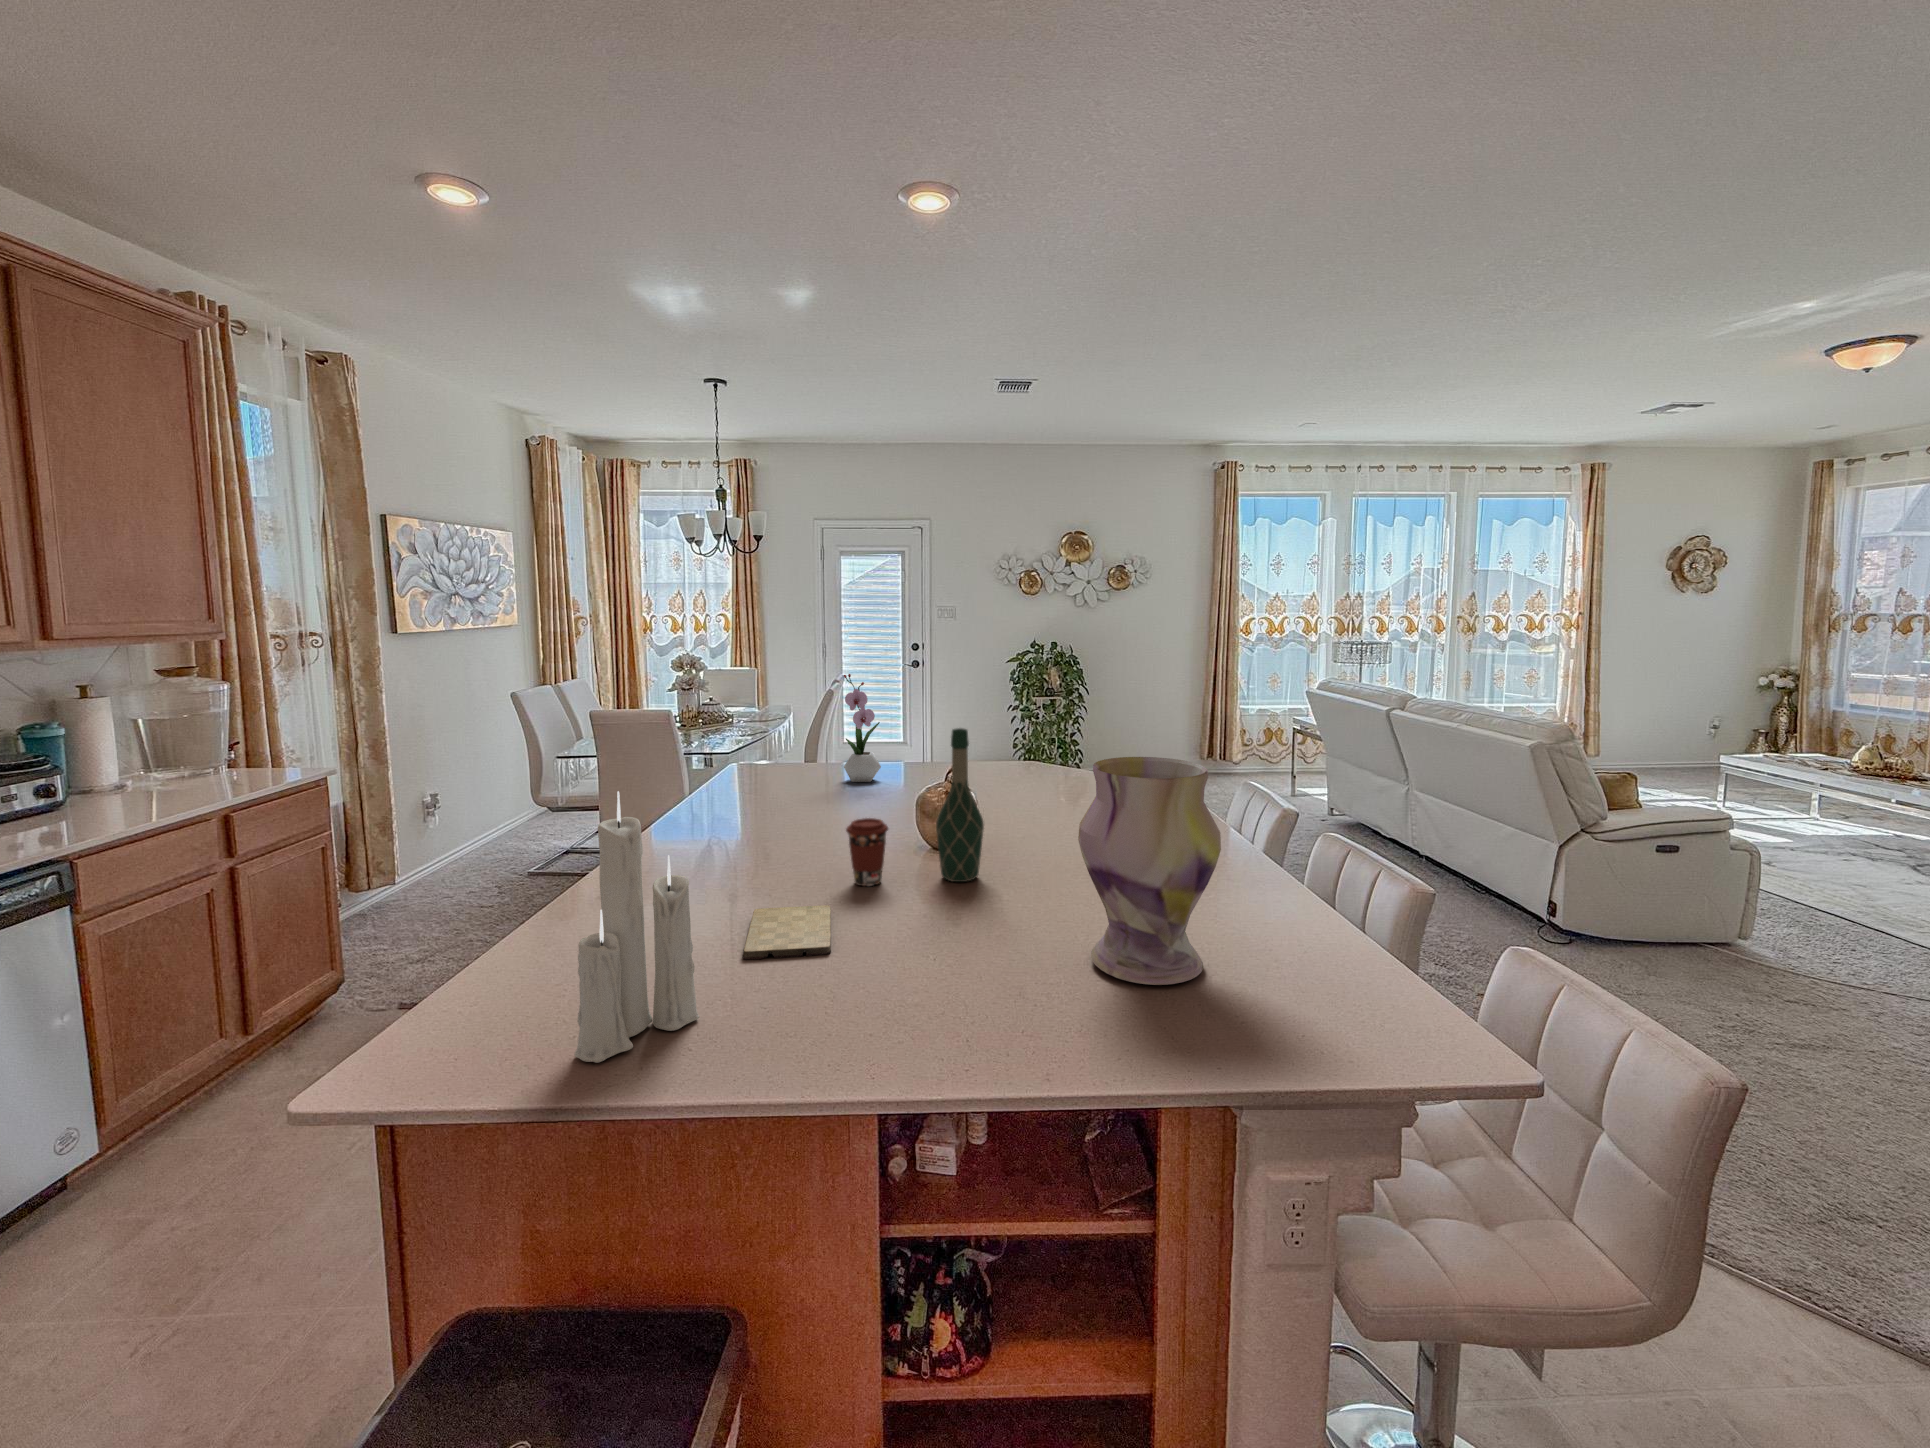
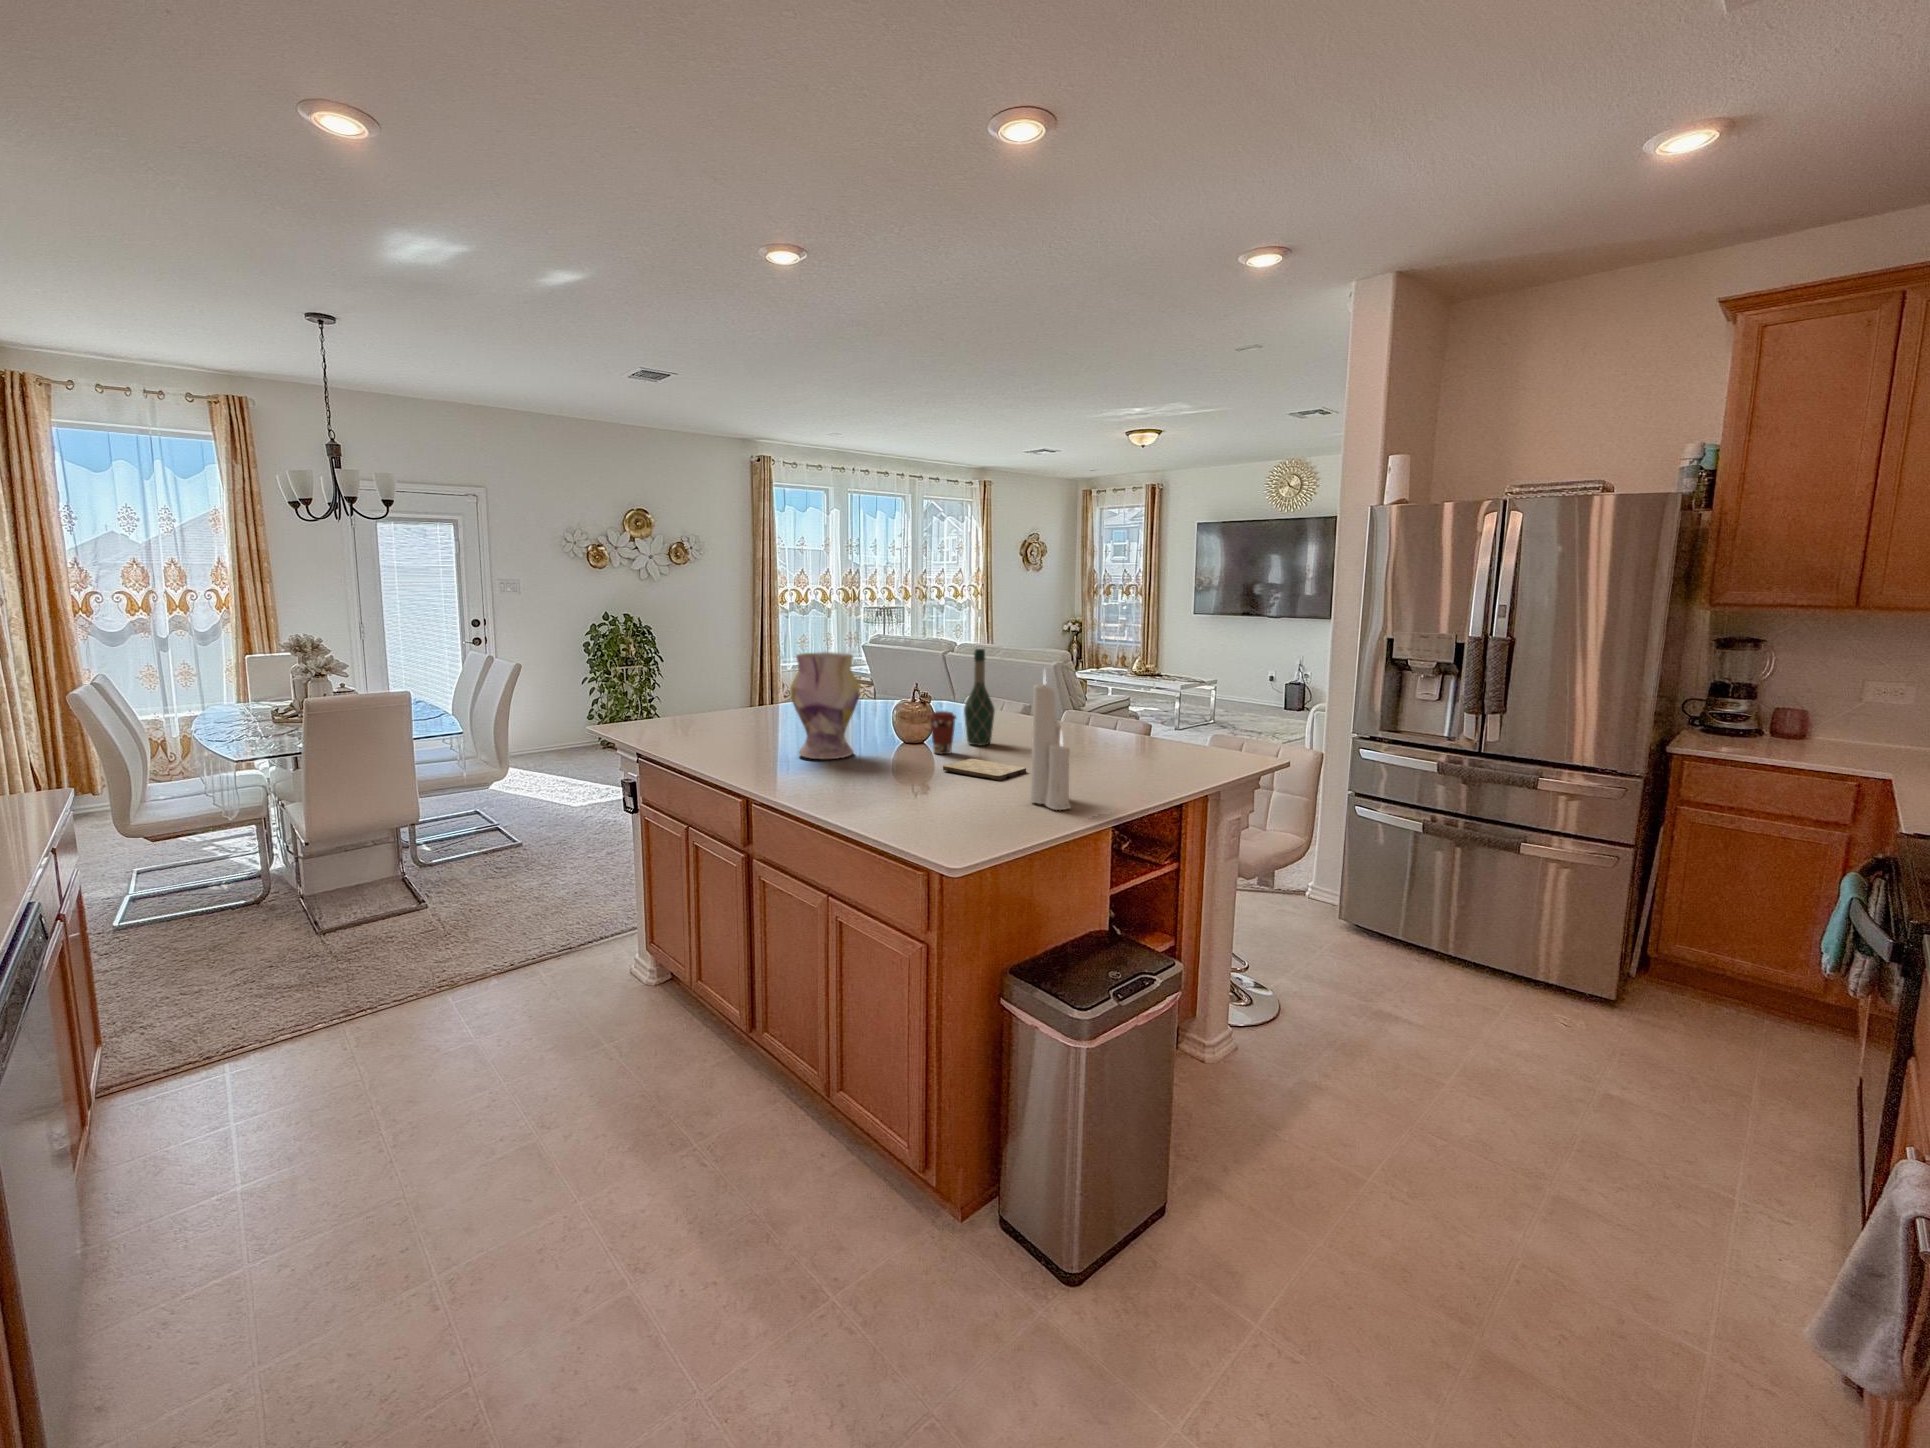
flower arrangement: present [844,674,881,782] -> none [717,631,748,722]
vase: present [1078,757,1221,985] -> present [790,652,860,759]

